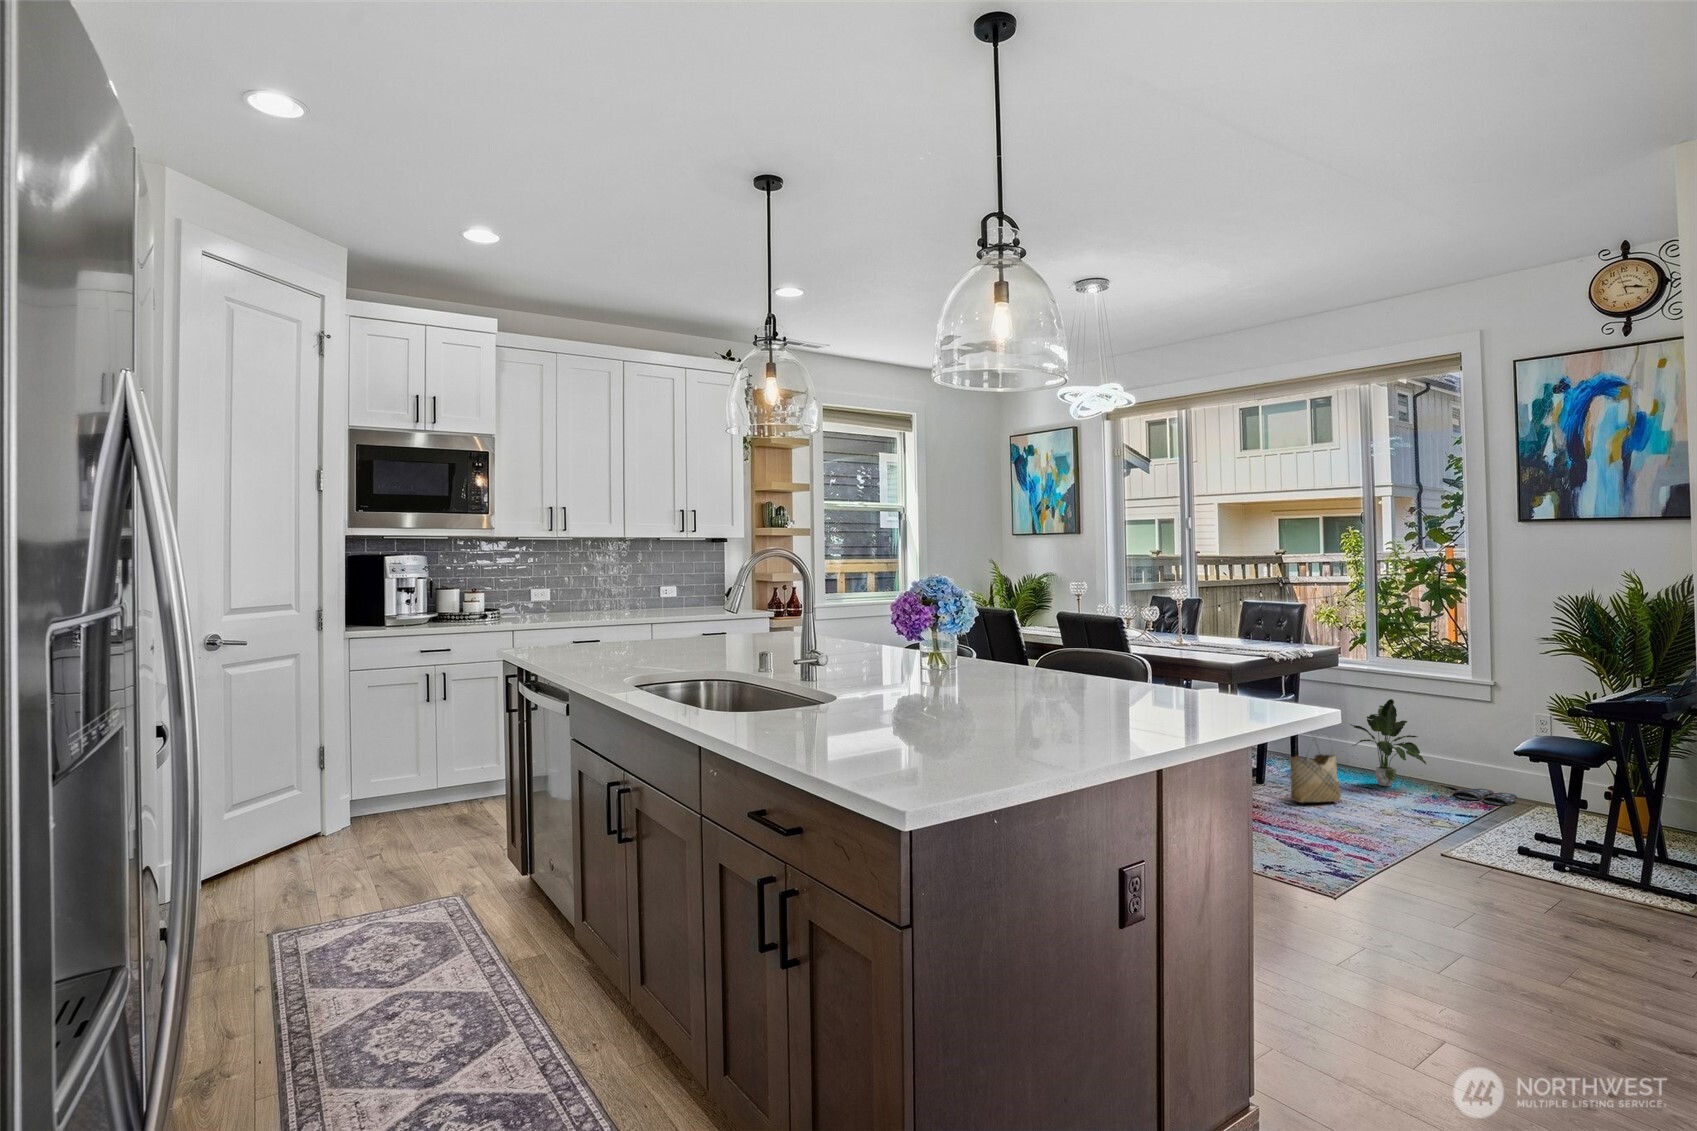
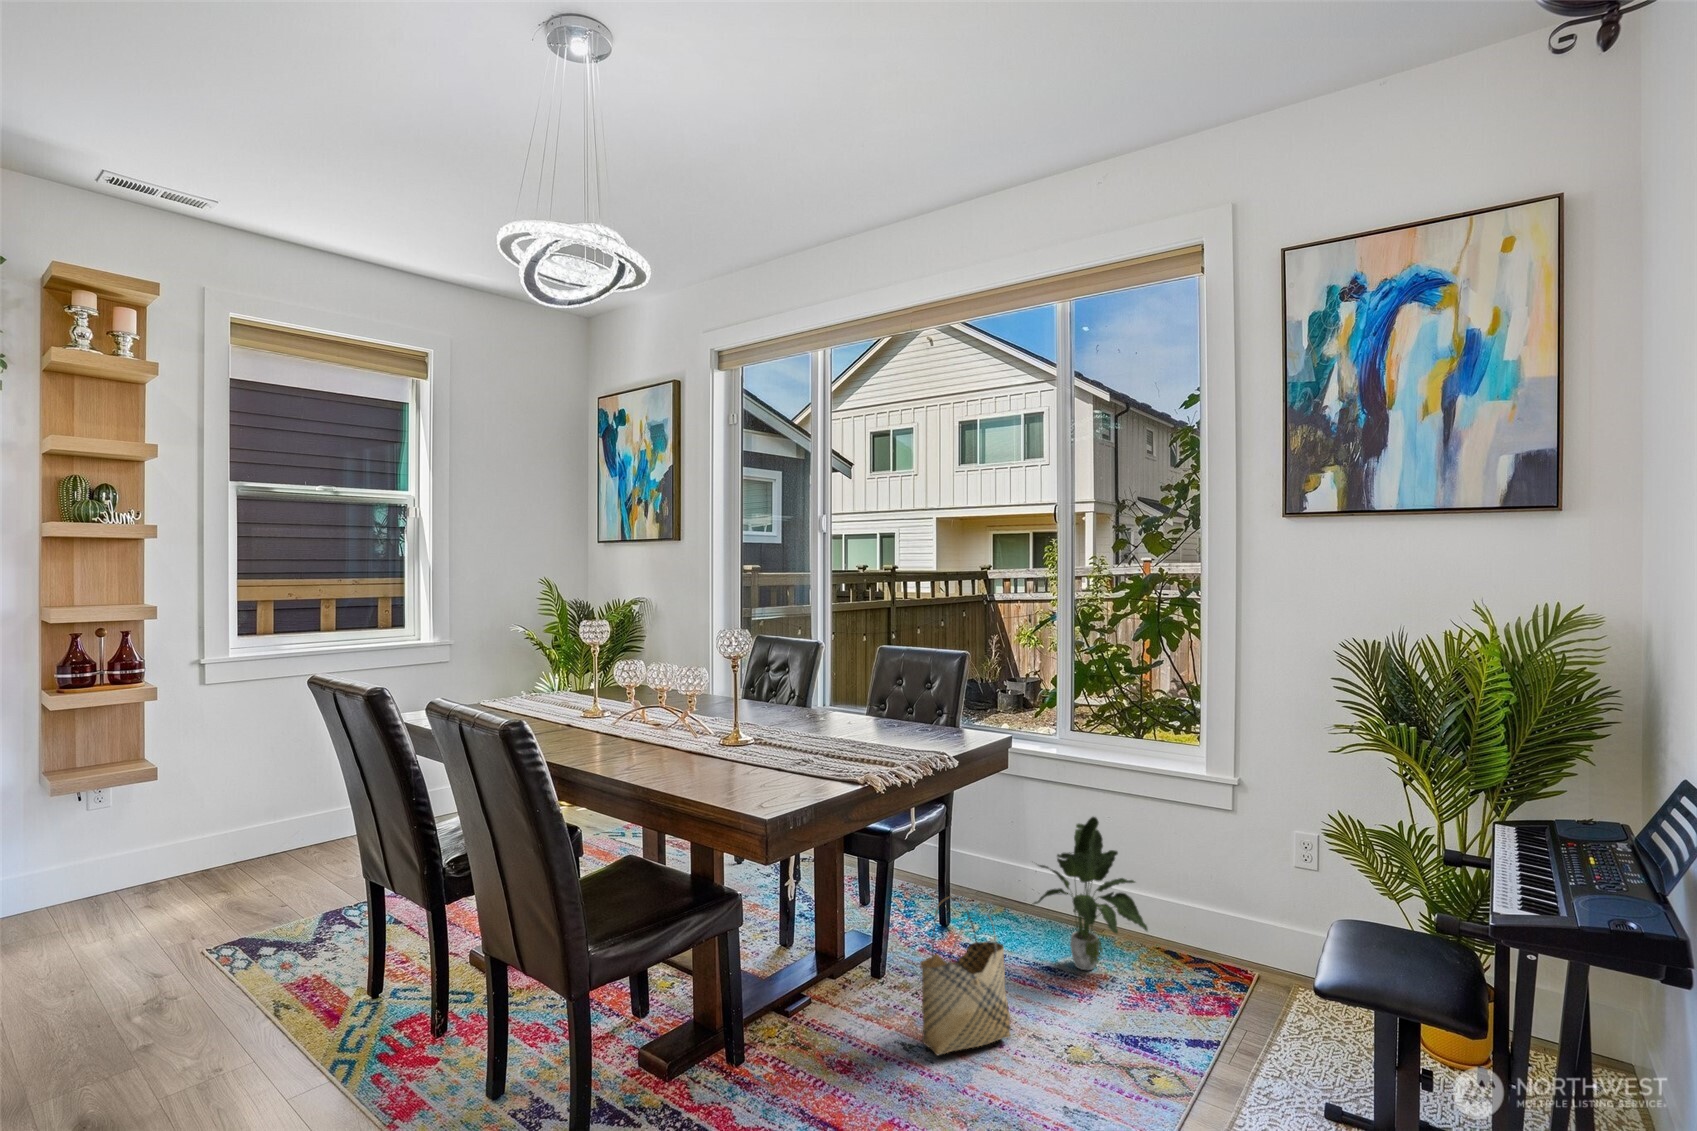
slippers: present [1455,789,1517,805] -> none [1193,964,1290,1017]

